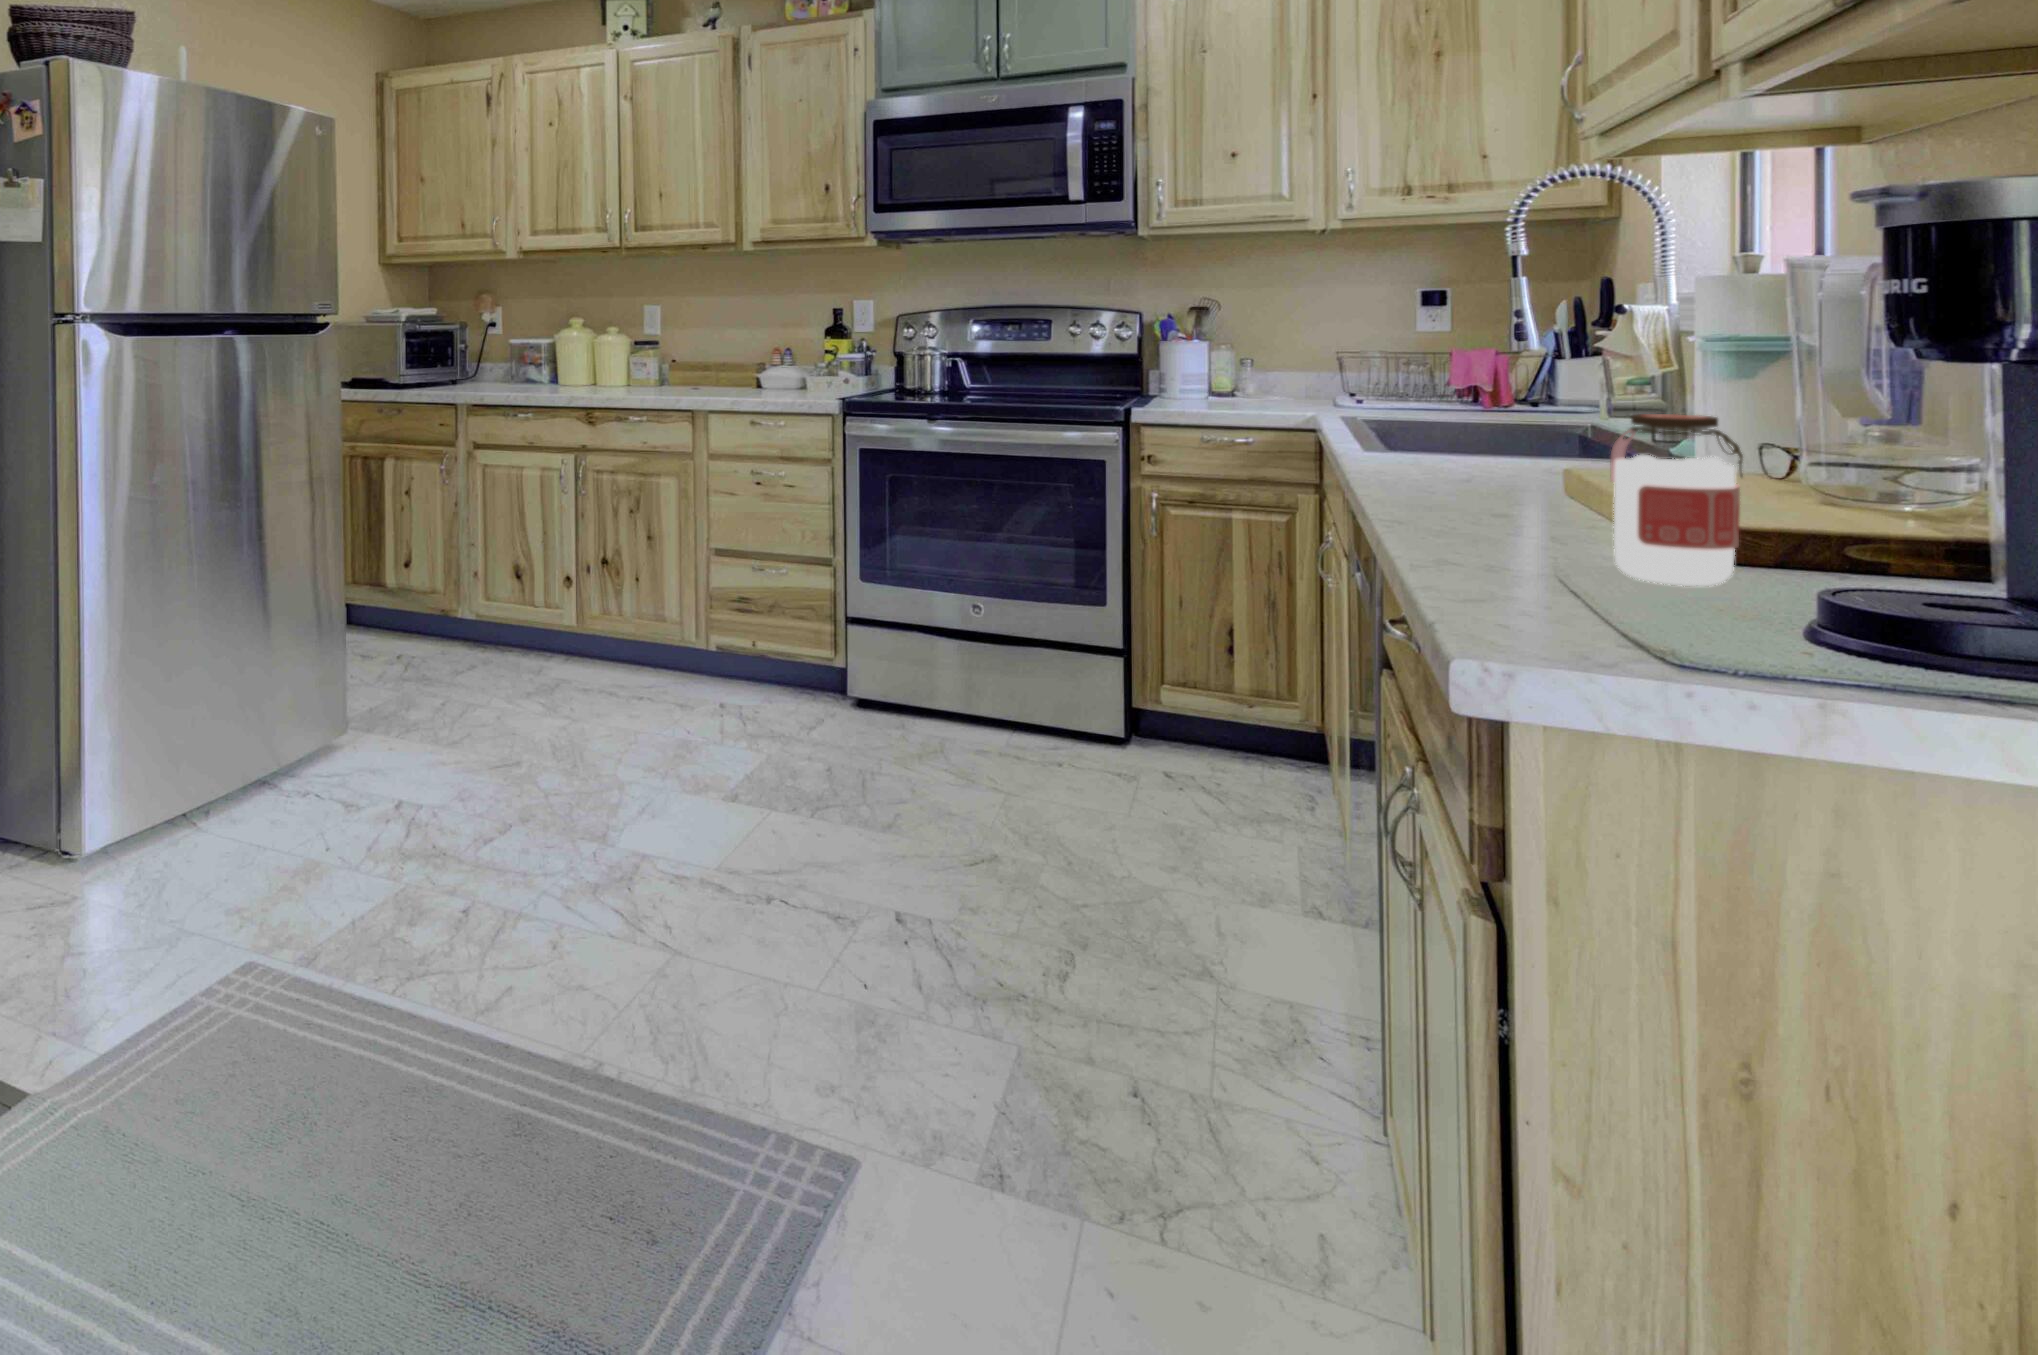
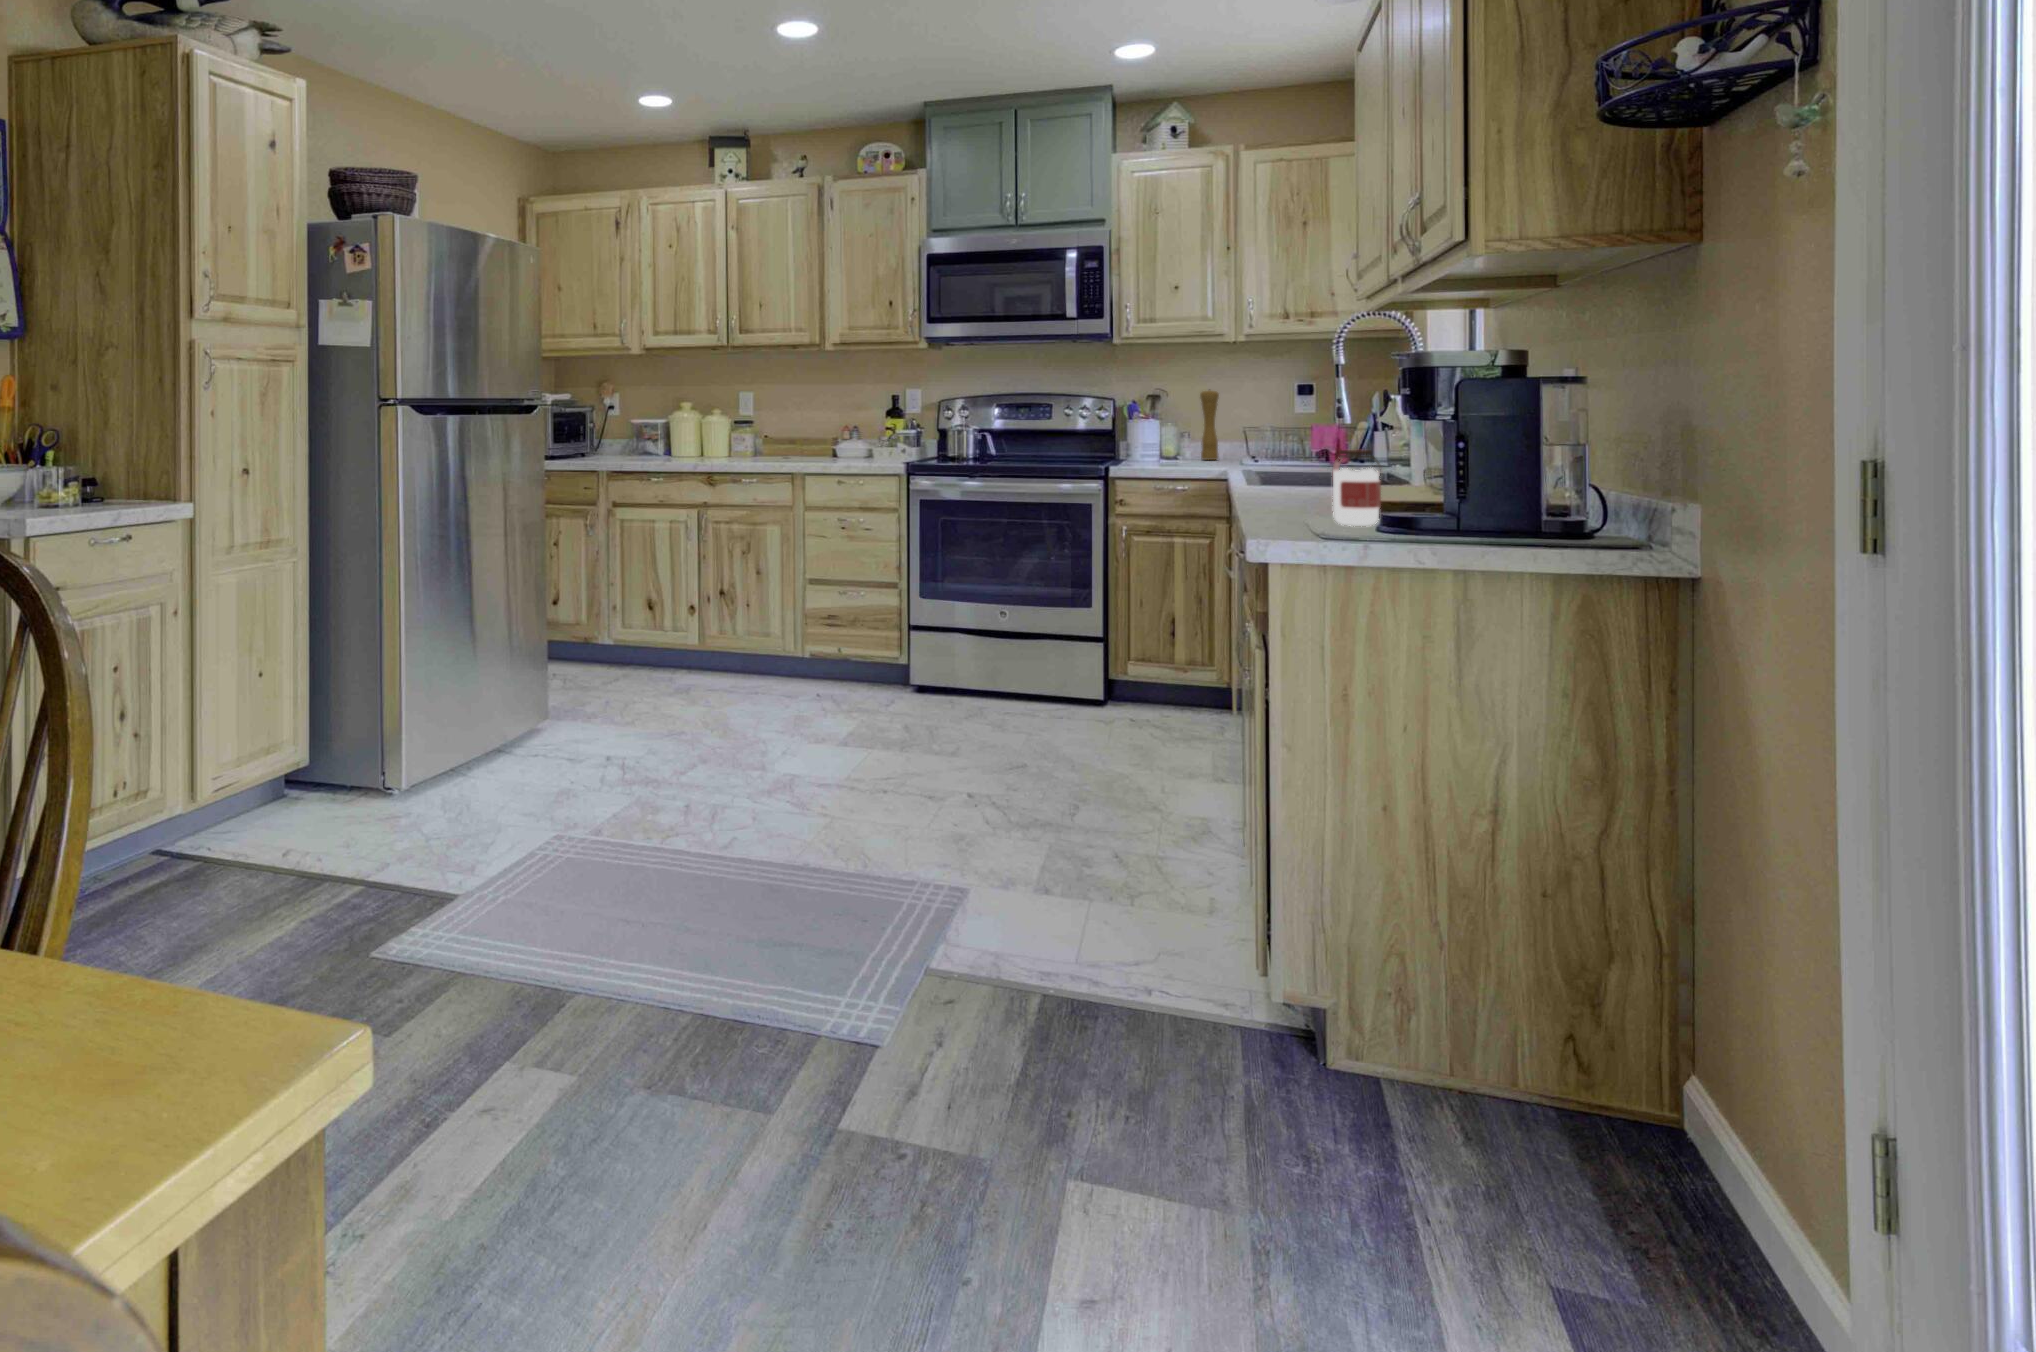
pepper mill: none [1267,299,1295,398] -> present [1200,390,1219,460]

